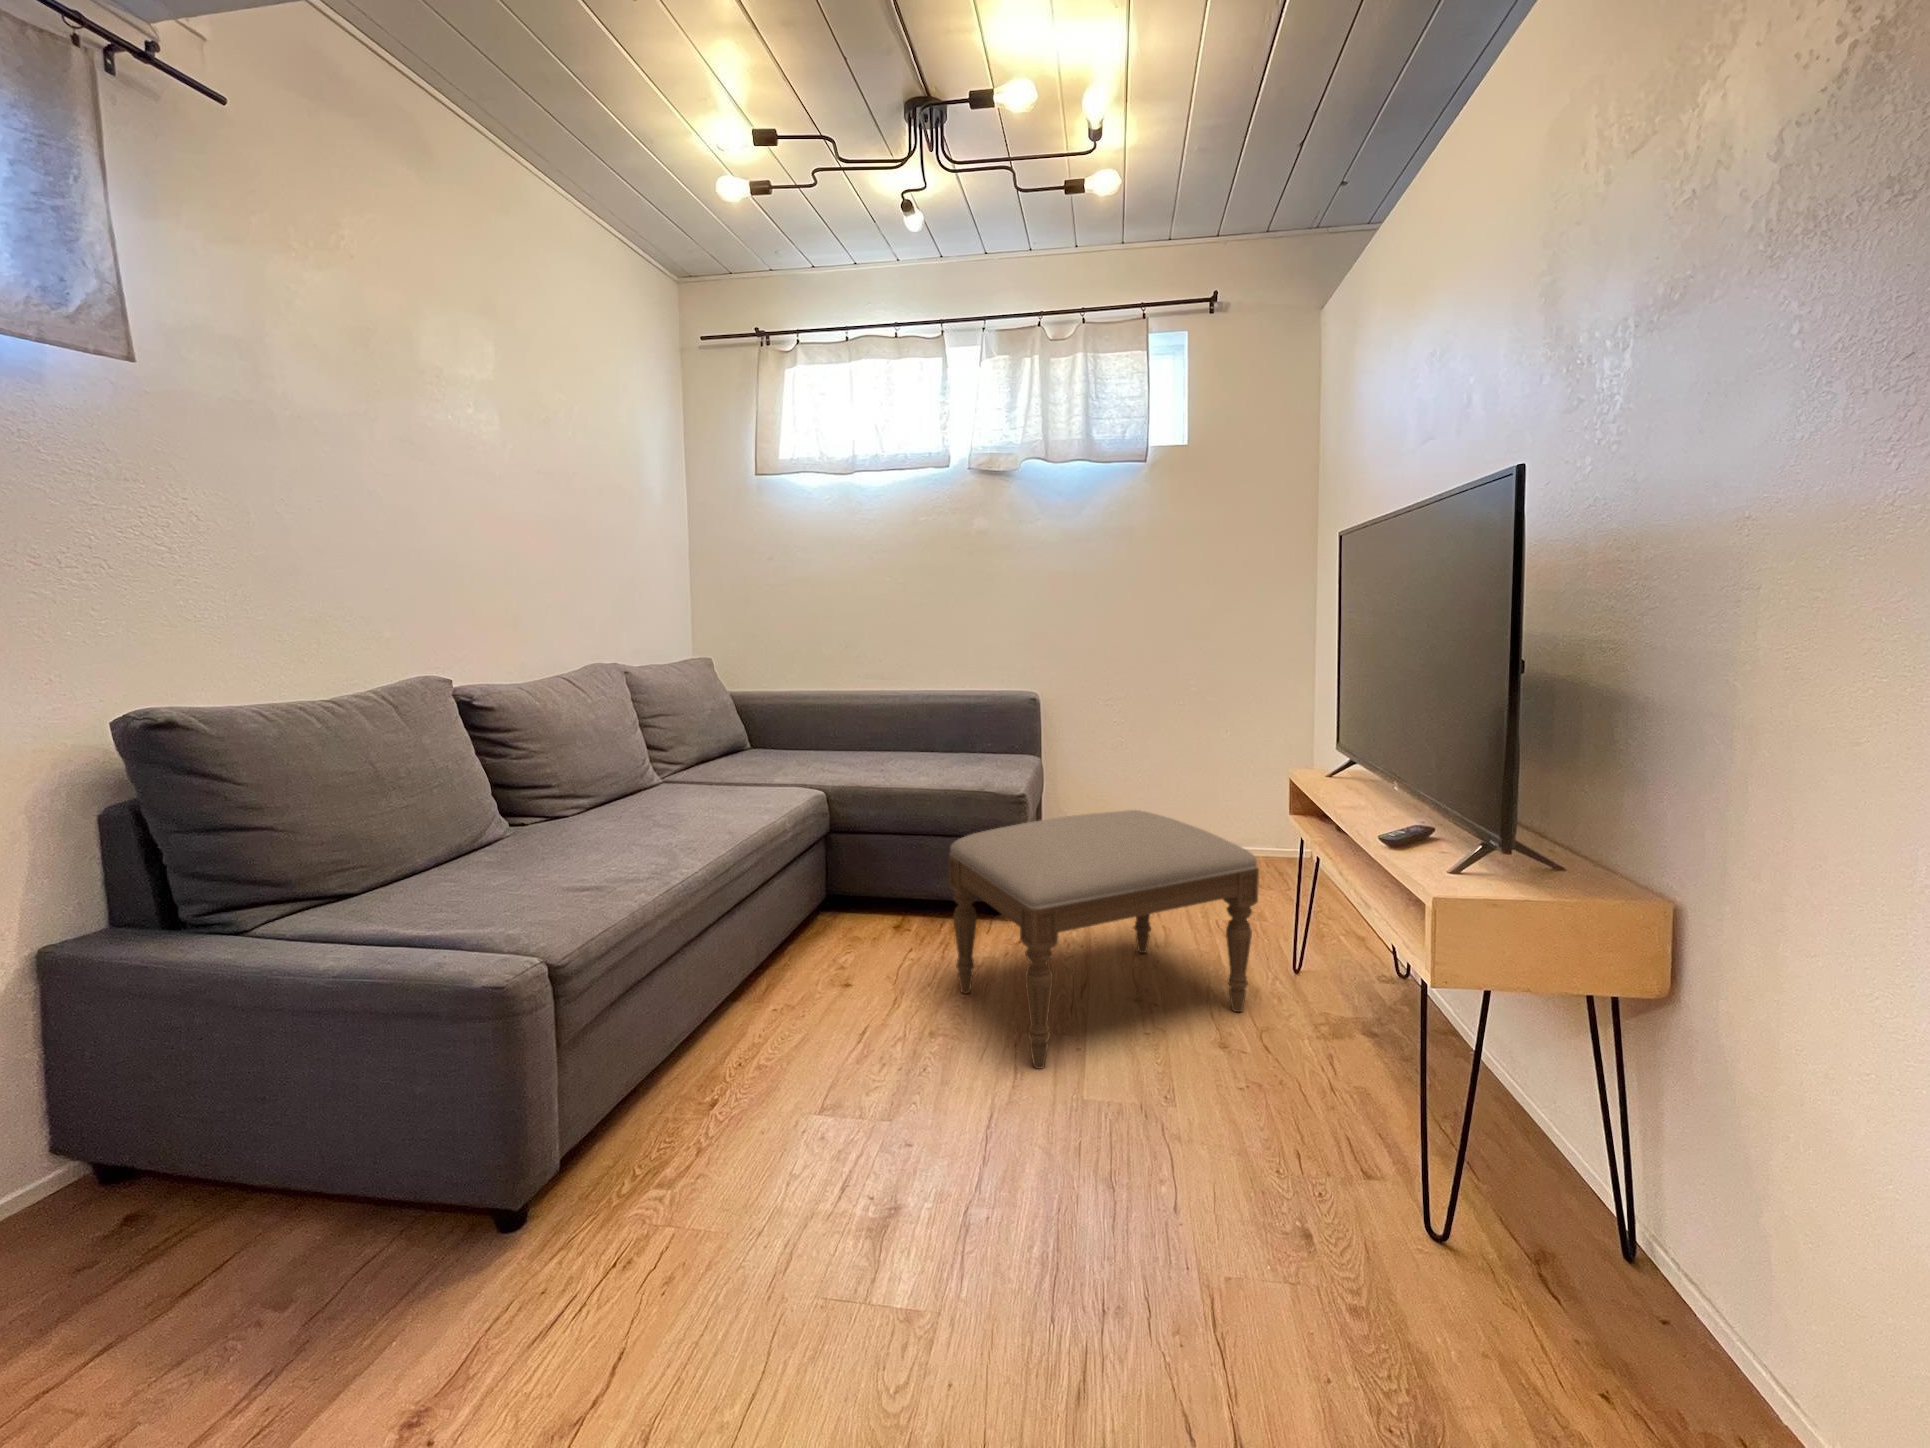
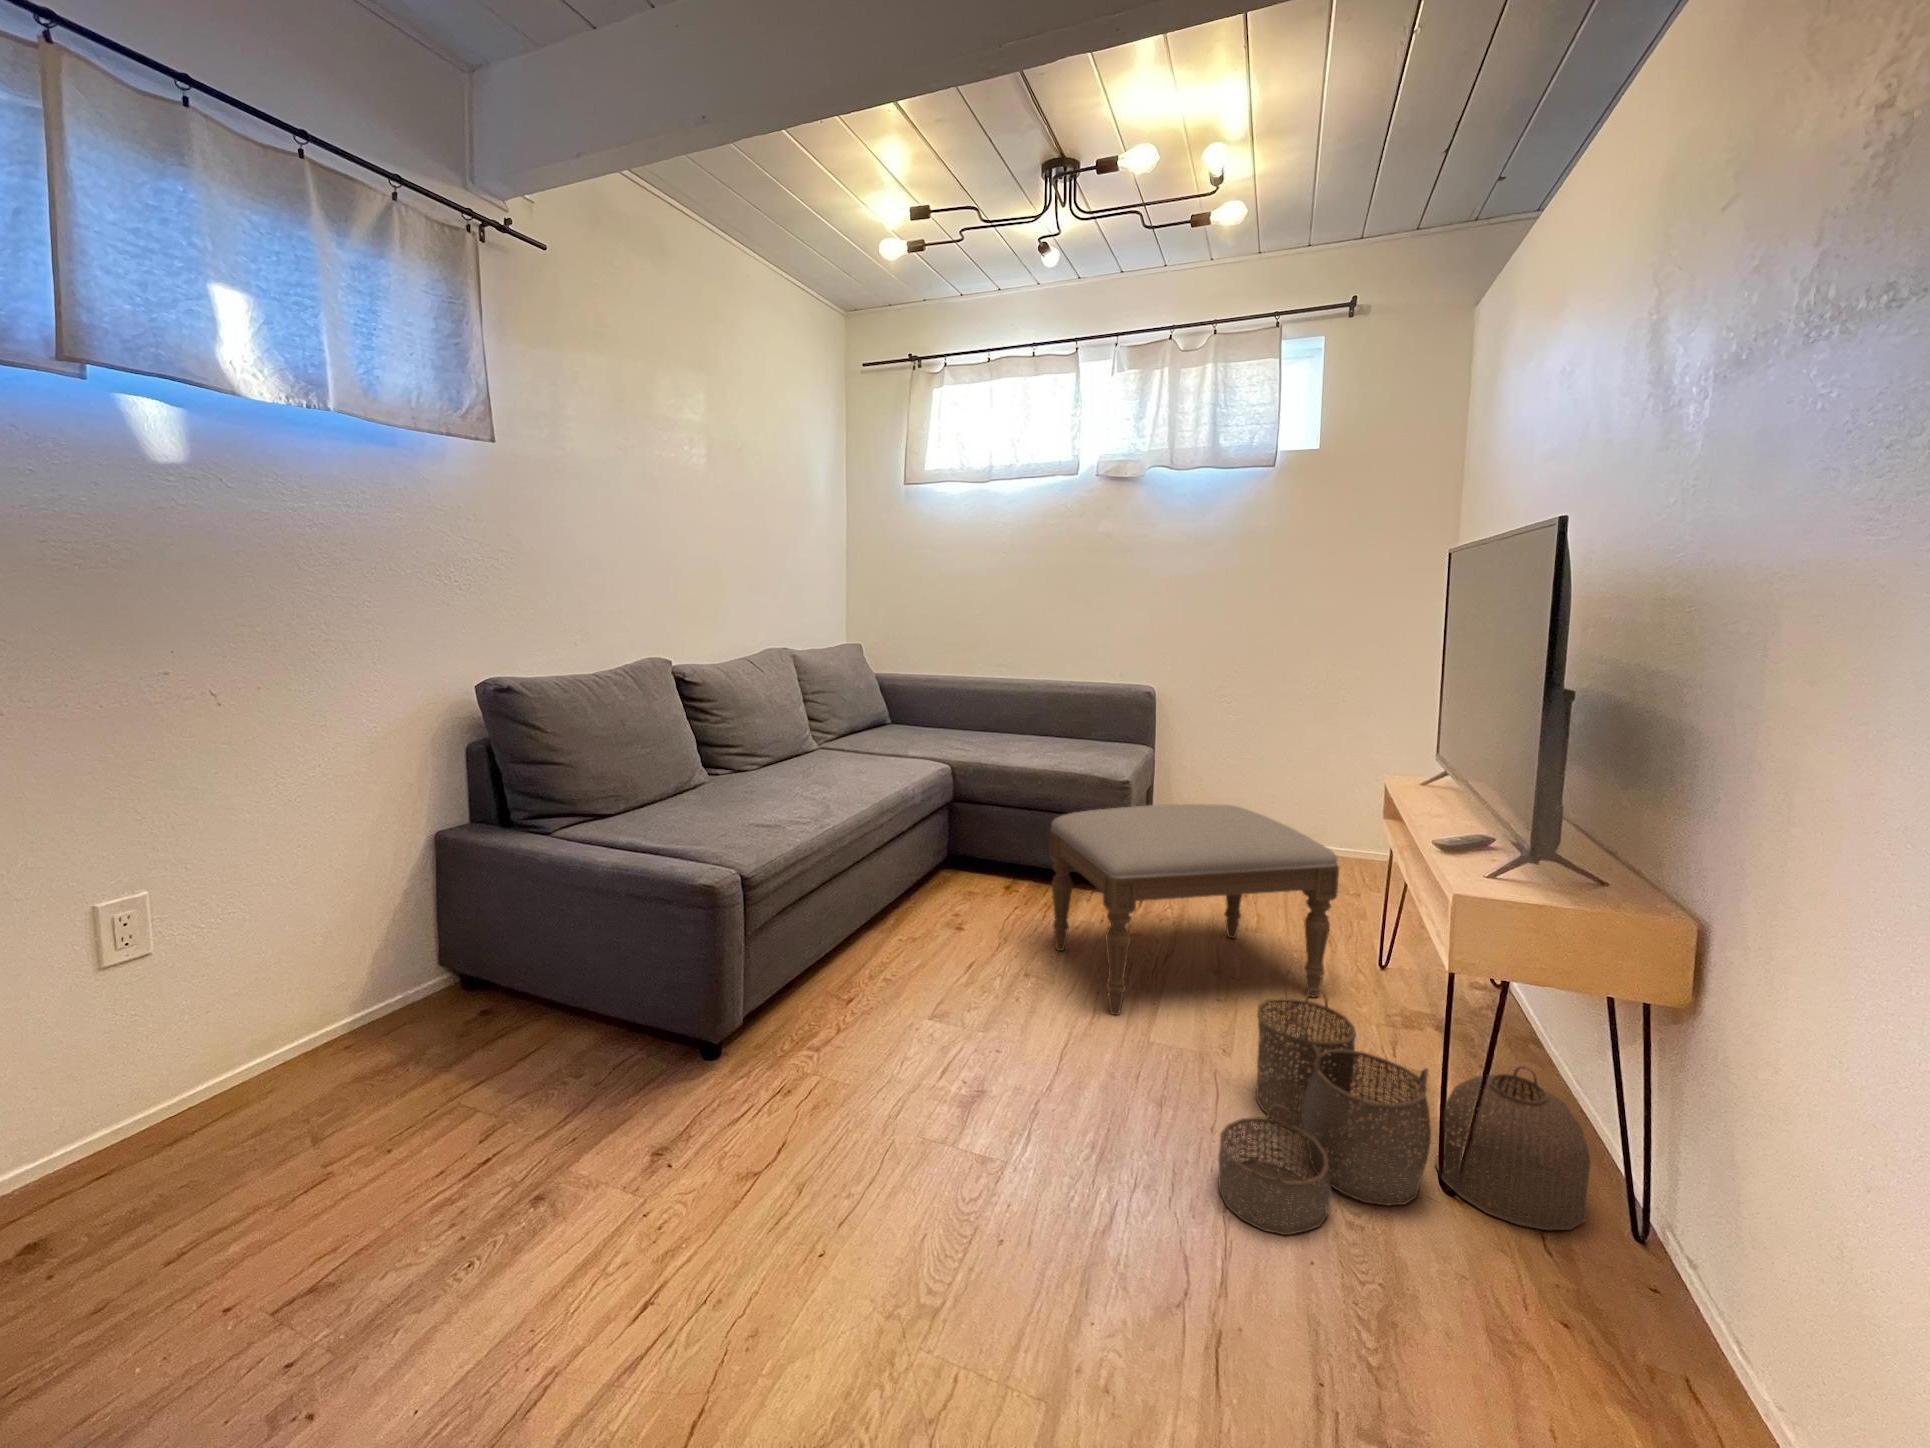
woven basket: none [1200,1014,1581,1353] -> present [1218,988,1591,1235]

